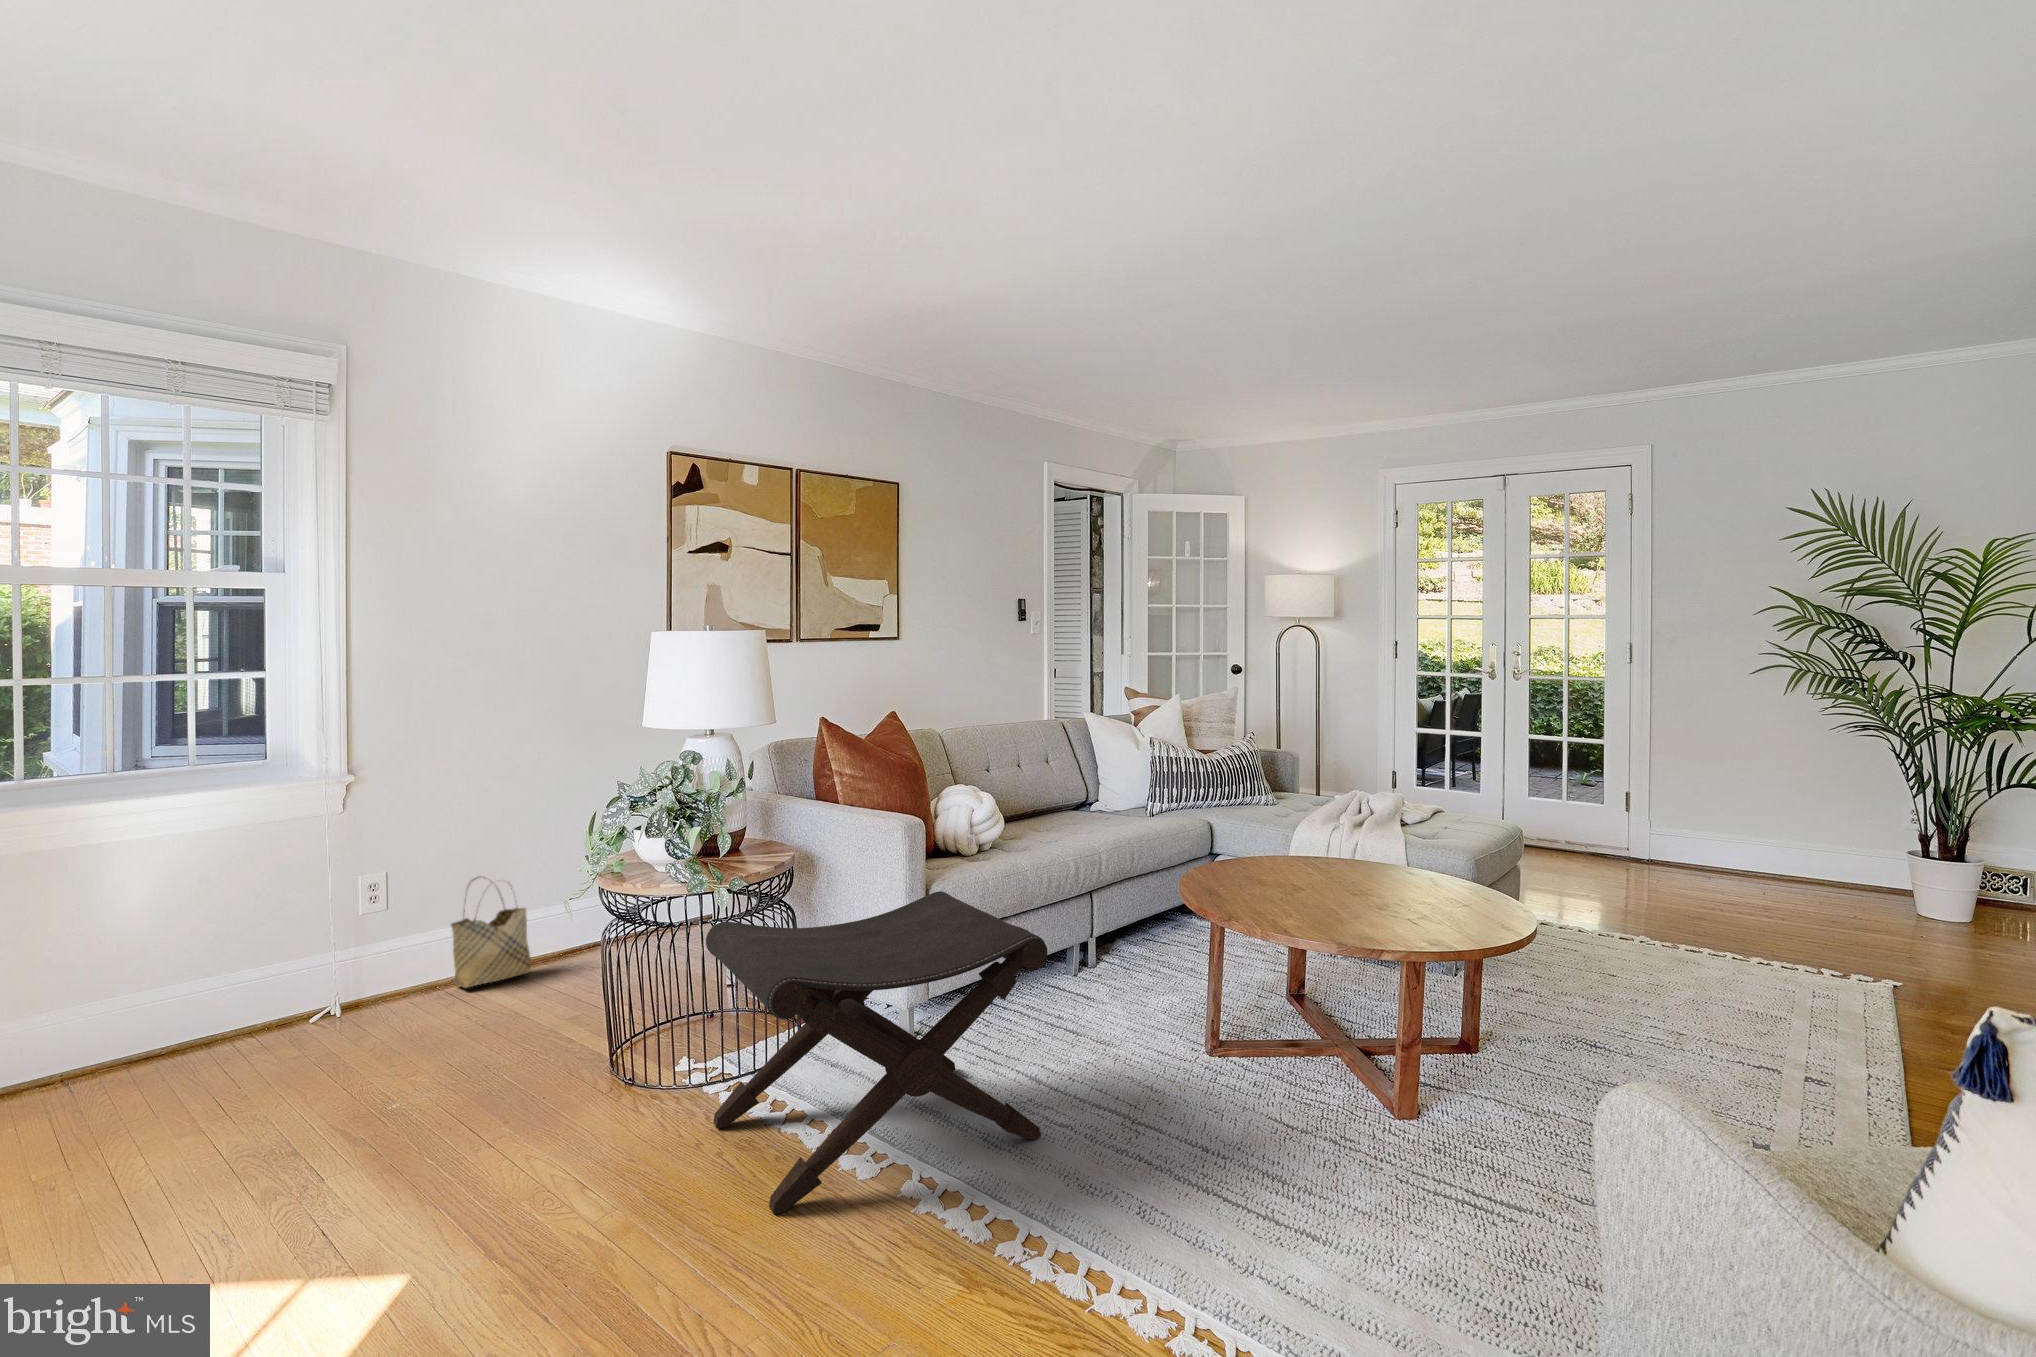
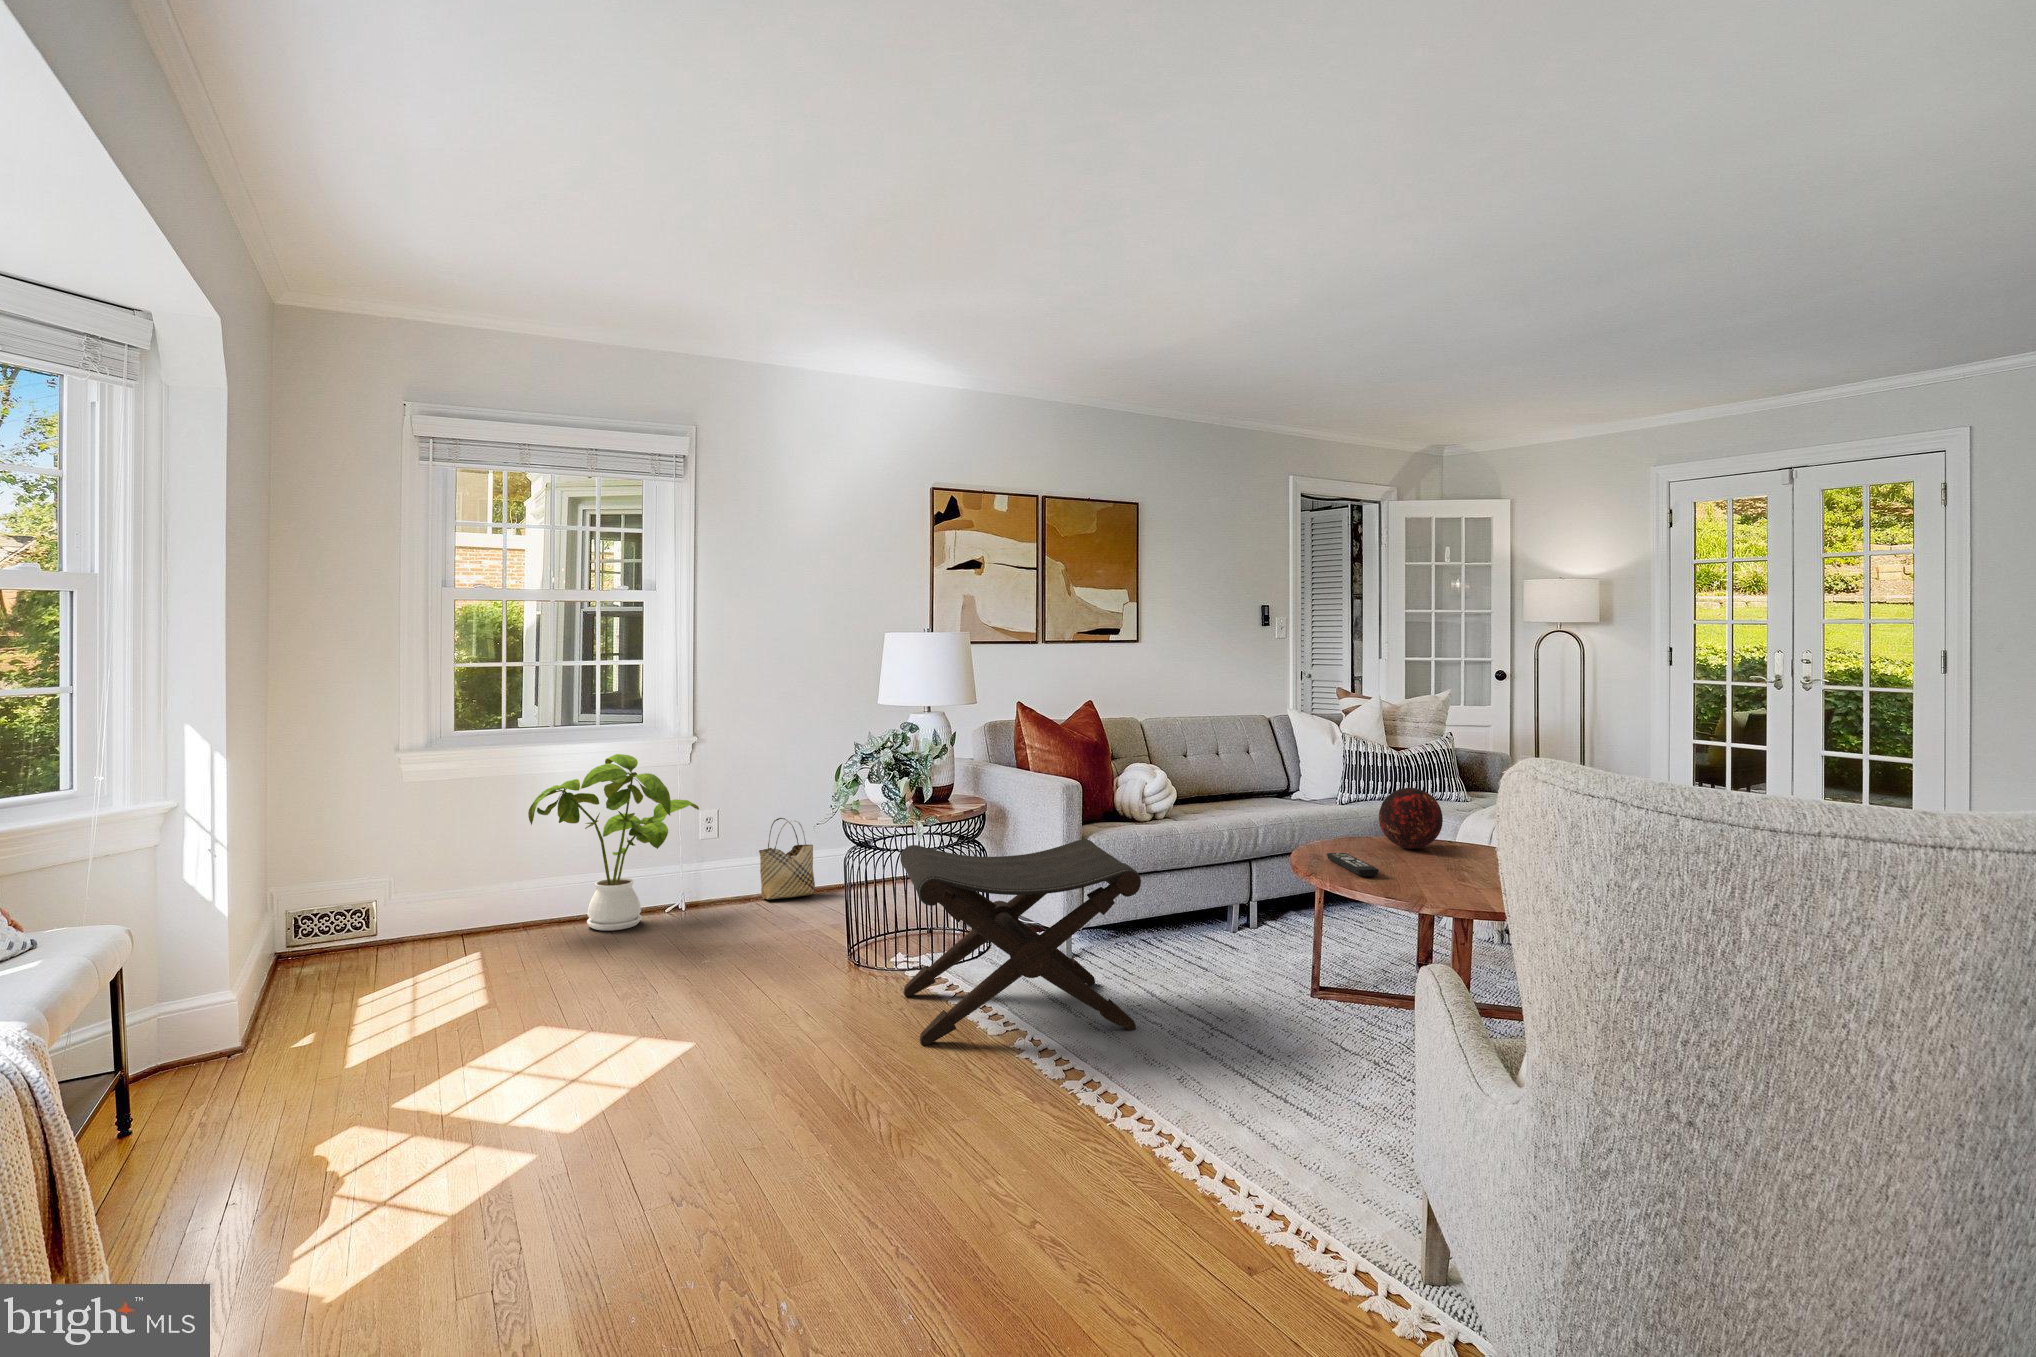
decorative orb: none [1257,803,1326,872] -> present [1379,788,1443,849]
house plant: none [72,812,361,1071] -> present [528,754,699,931]
remote control: none [1224,885,1301,916] -> present [1327,853,1379,876]

